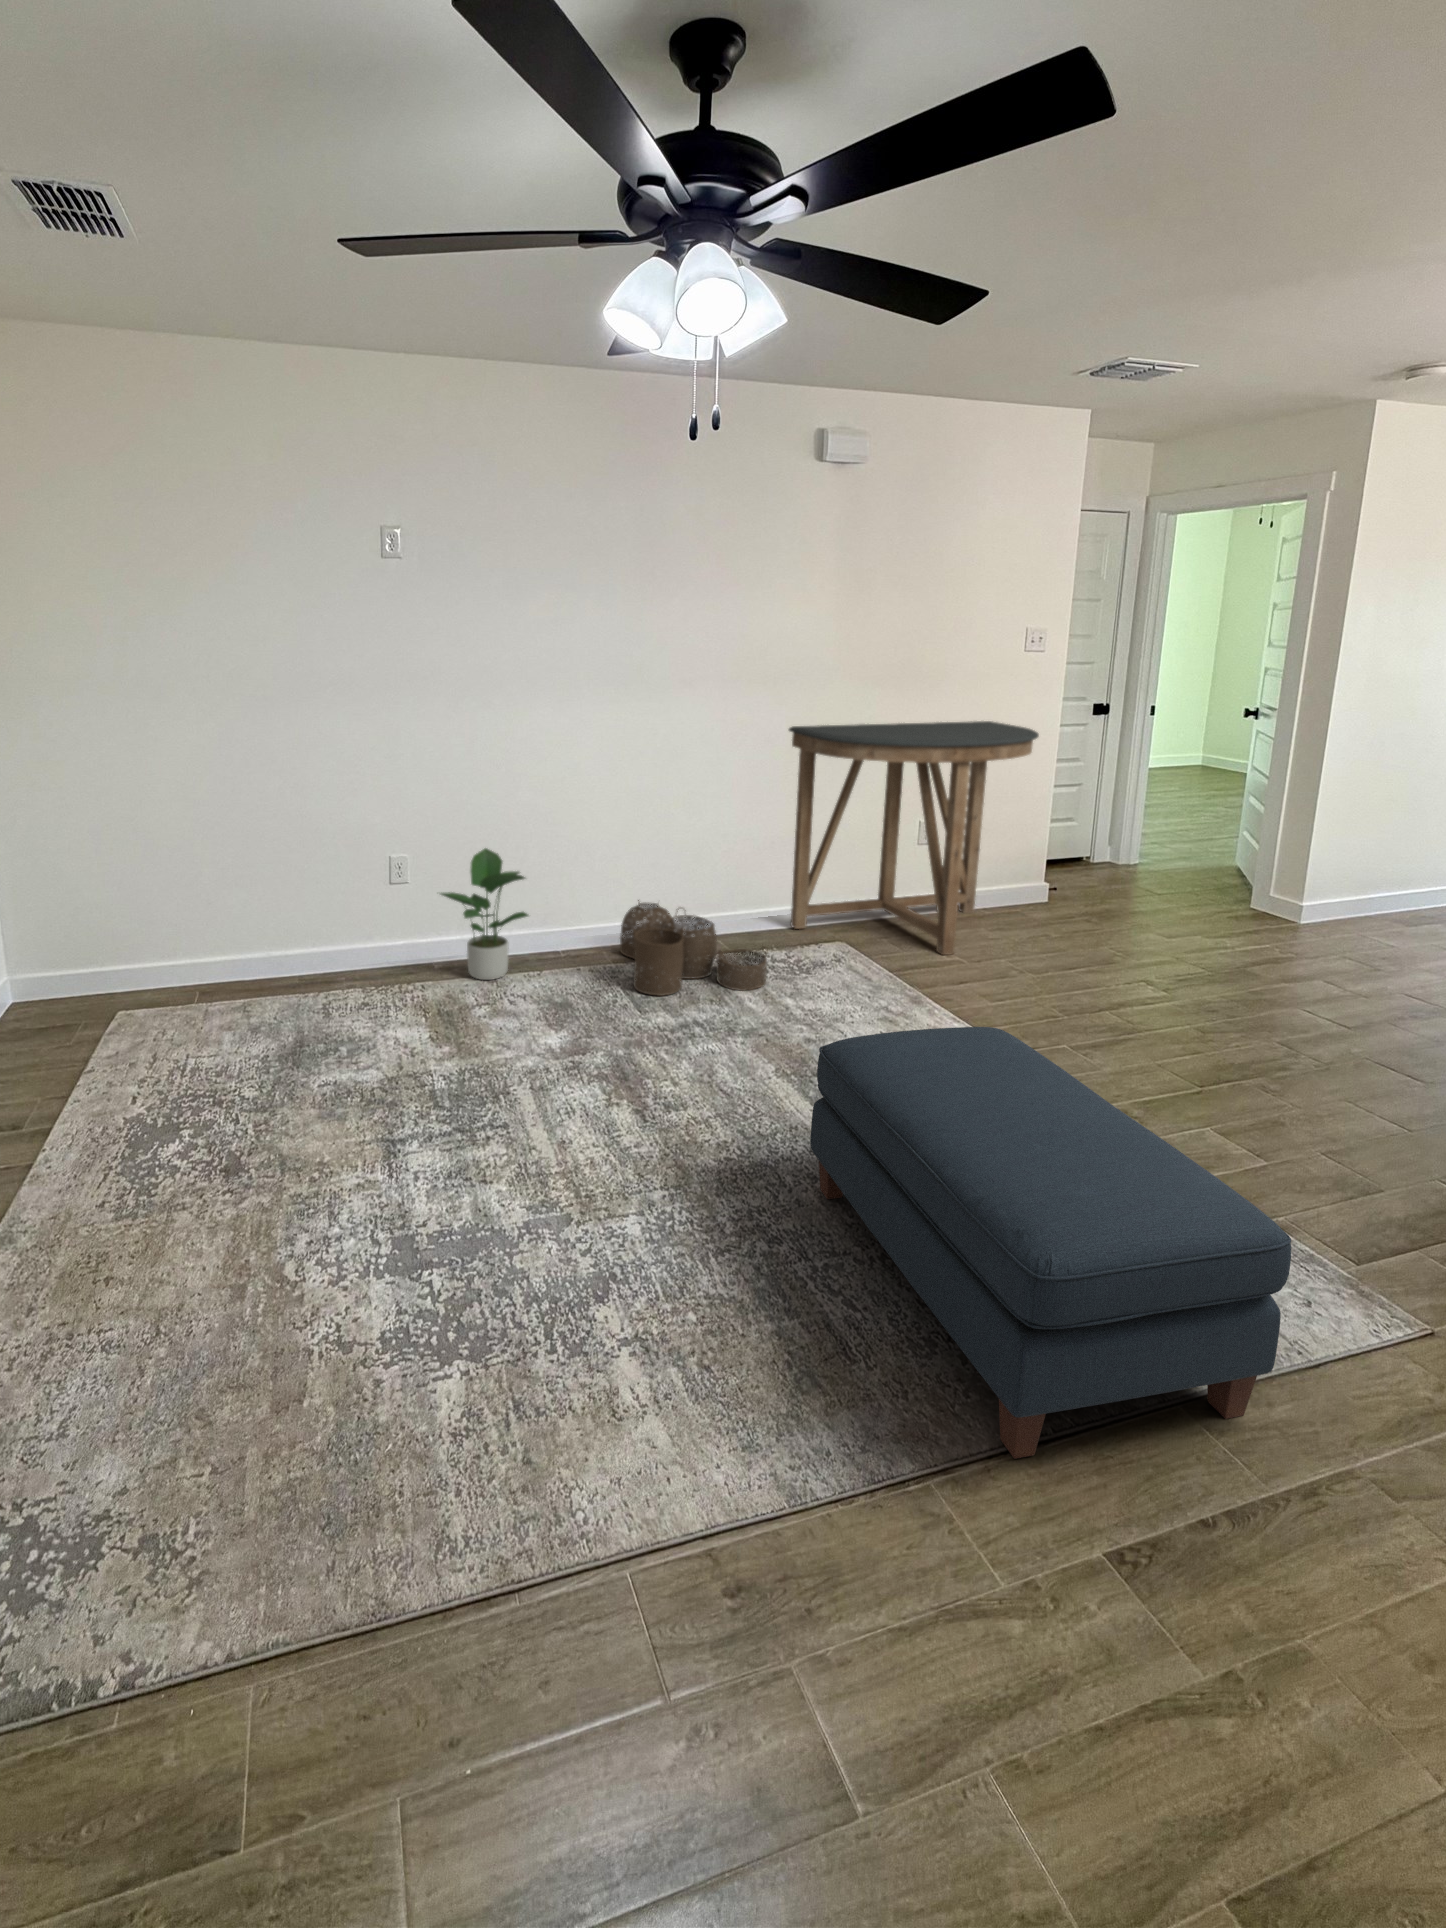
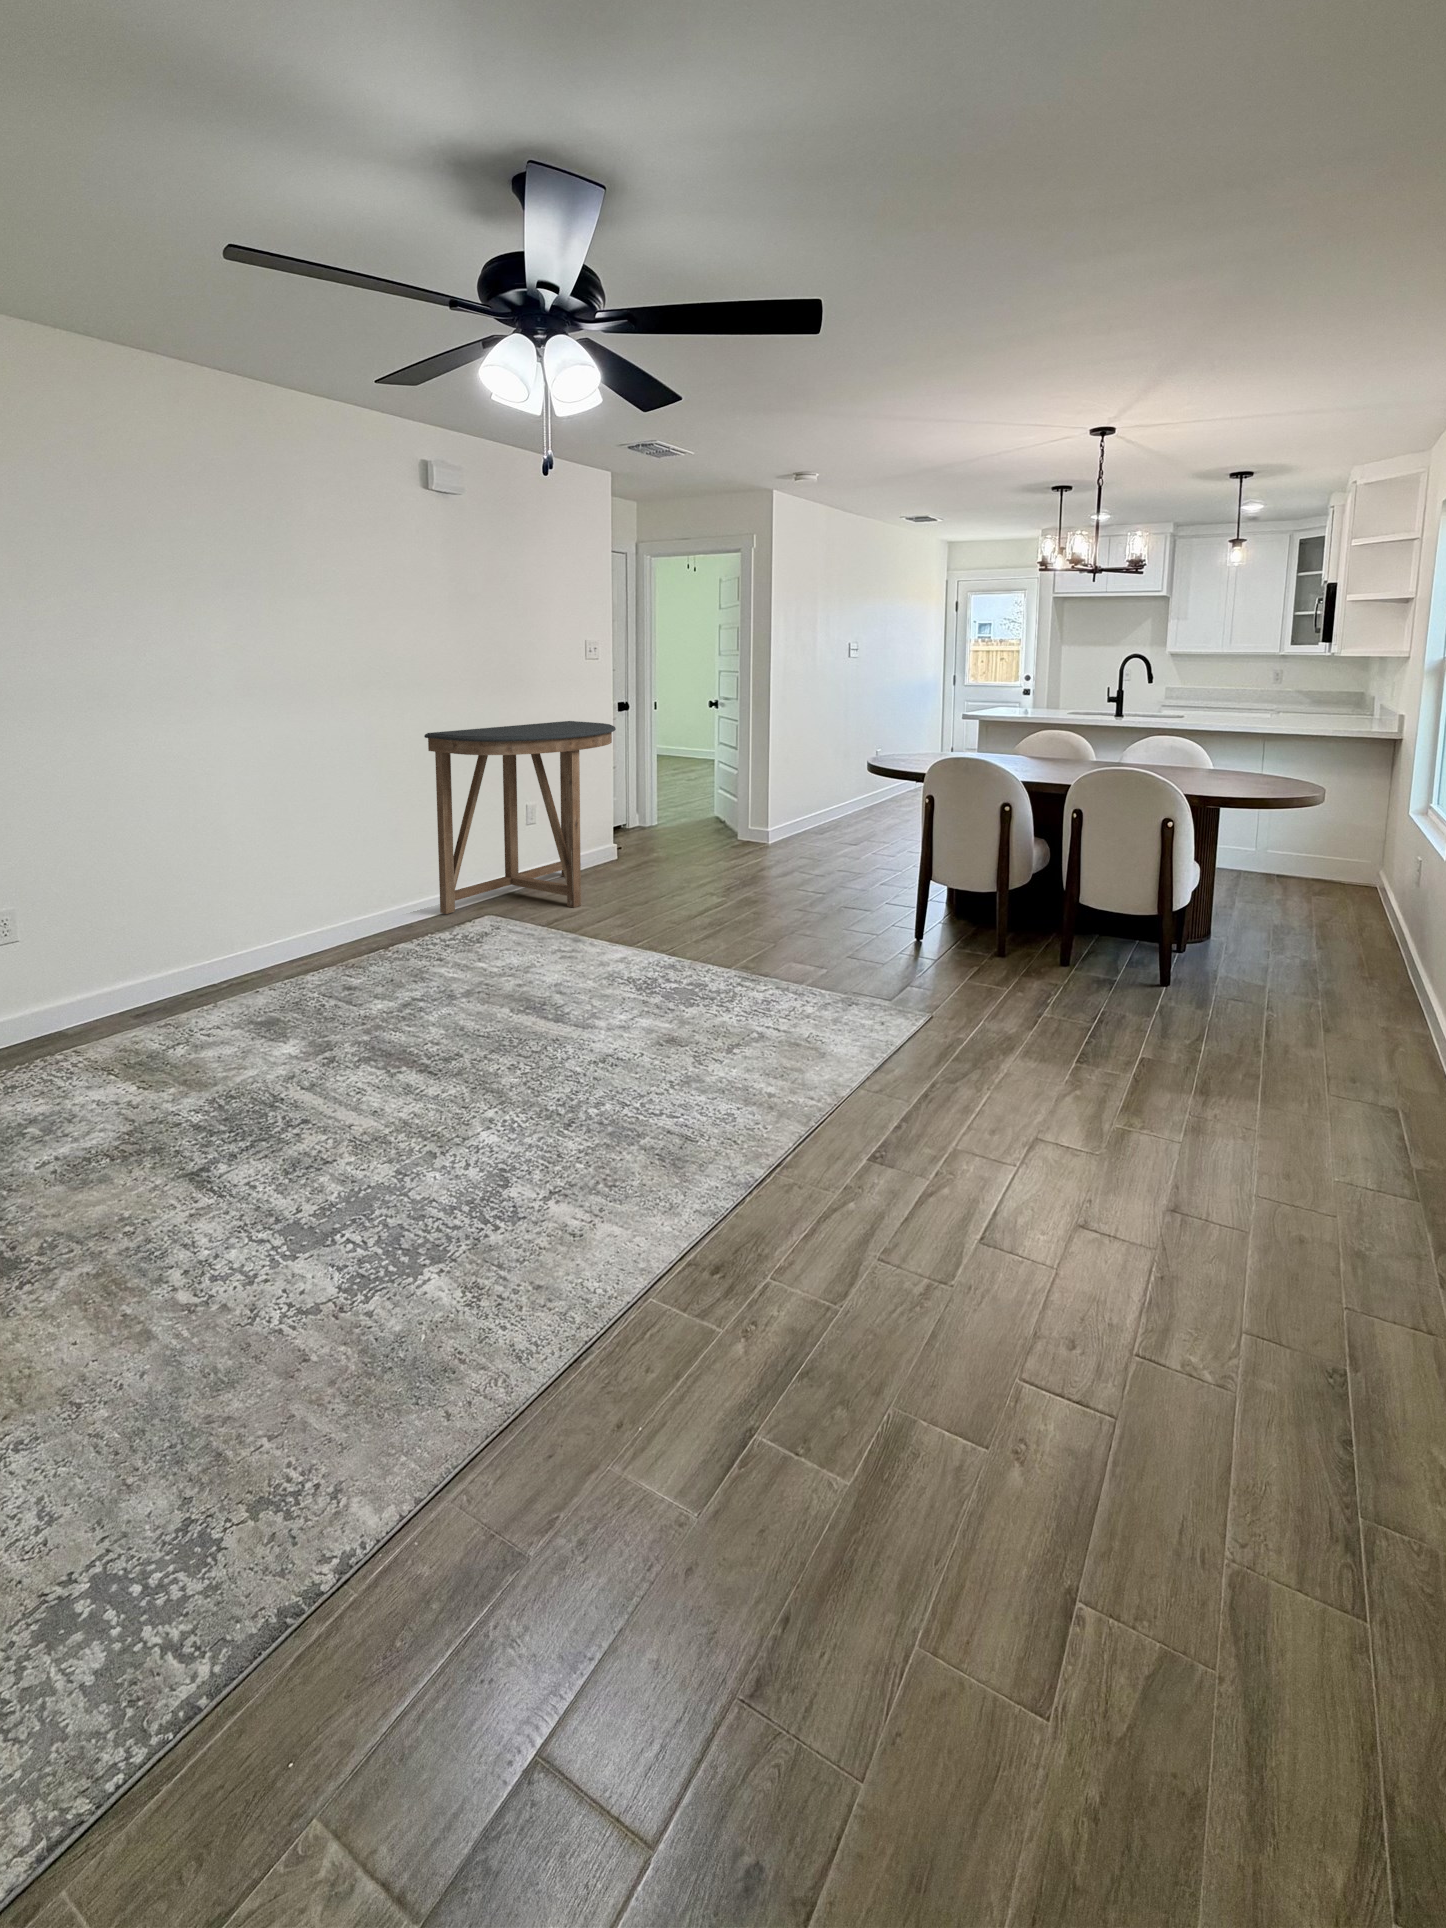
potted plant: present [441,848,528,980] -> none [93,883,210,1024]
woven basket: present [620,900,767,996] -> none [293,907,454,990]
ottoman: present [810,1027,1291,1459] -> none [595,917,900,1144]

